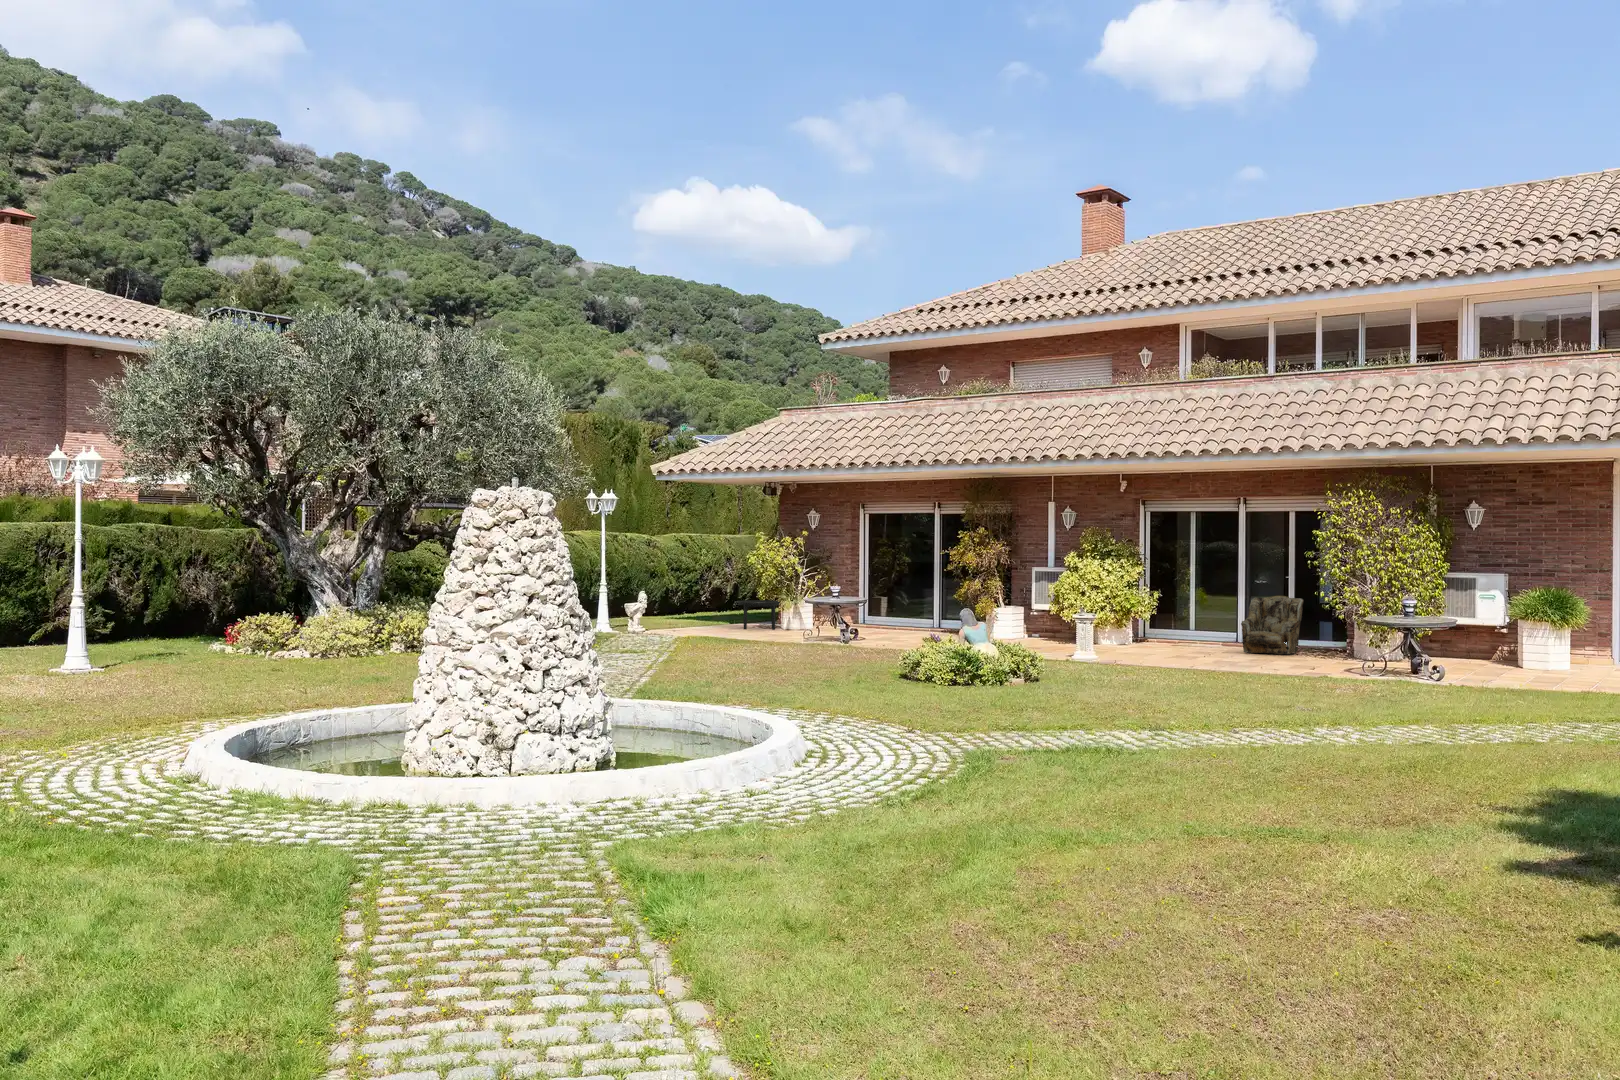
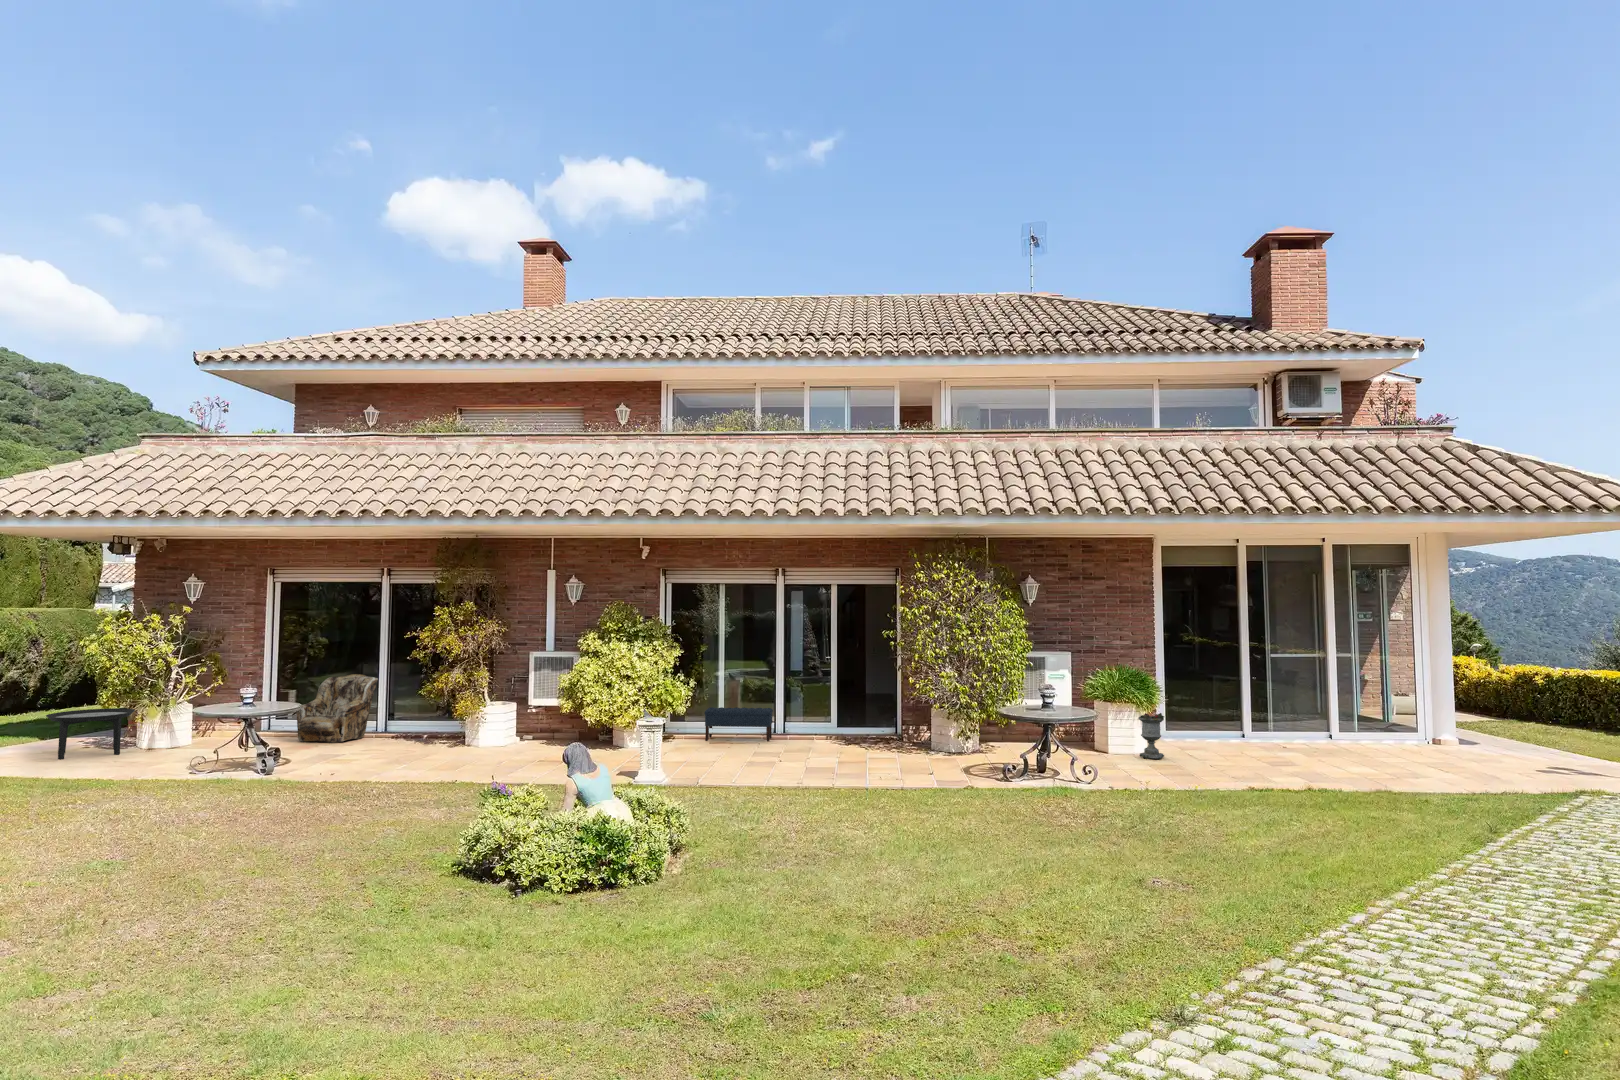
armchair: present [1241,596,1304,655] -> present [297,674,378,743]
bench: none [1173,620,1237,650] -> present [705,707,773,742]
planter: none [1559,633,1588,677] -> present [1138,713,1164,759]

